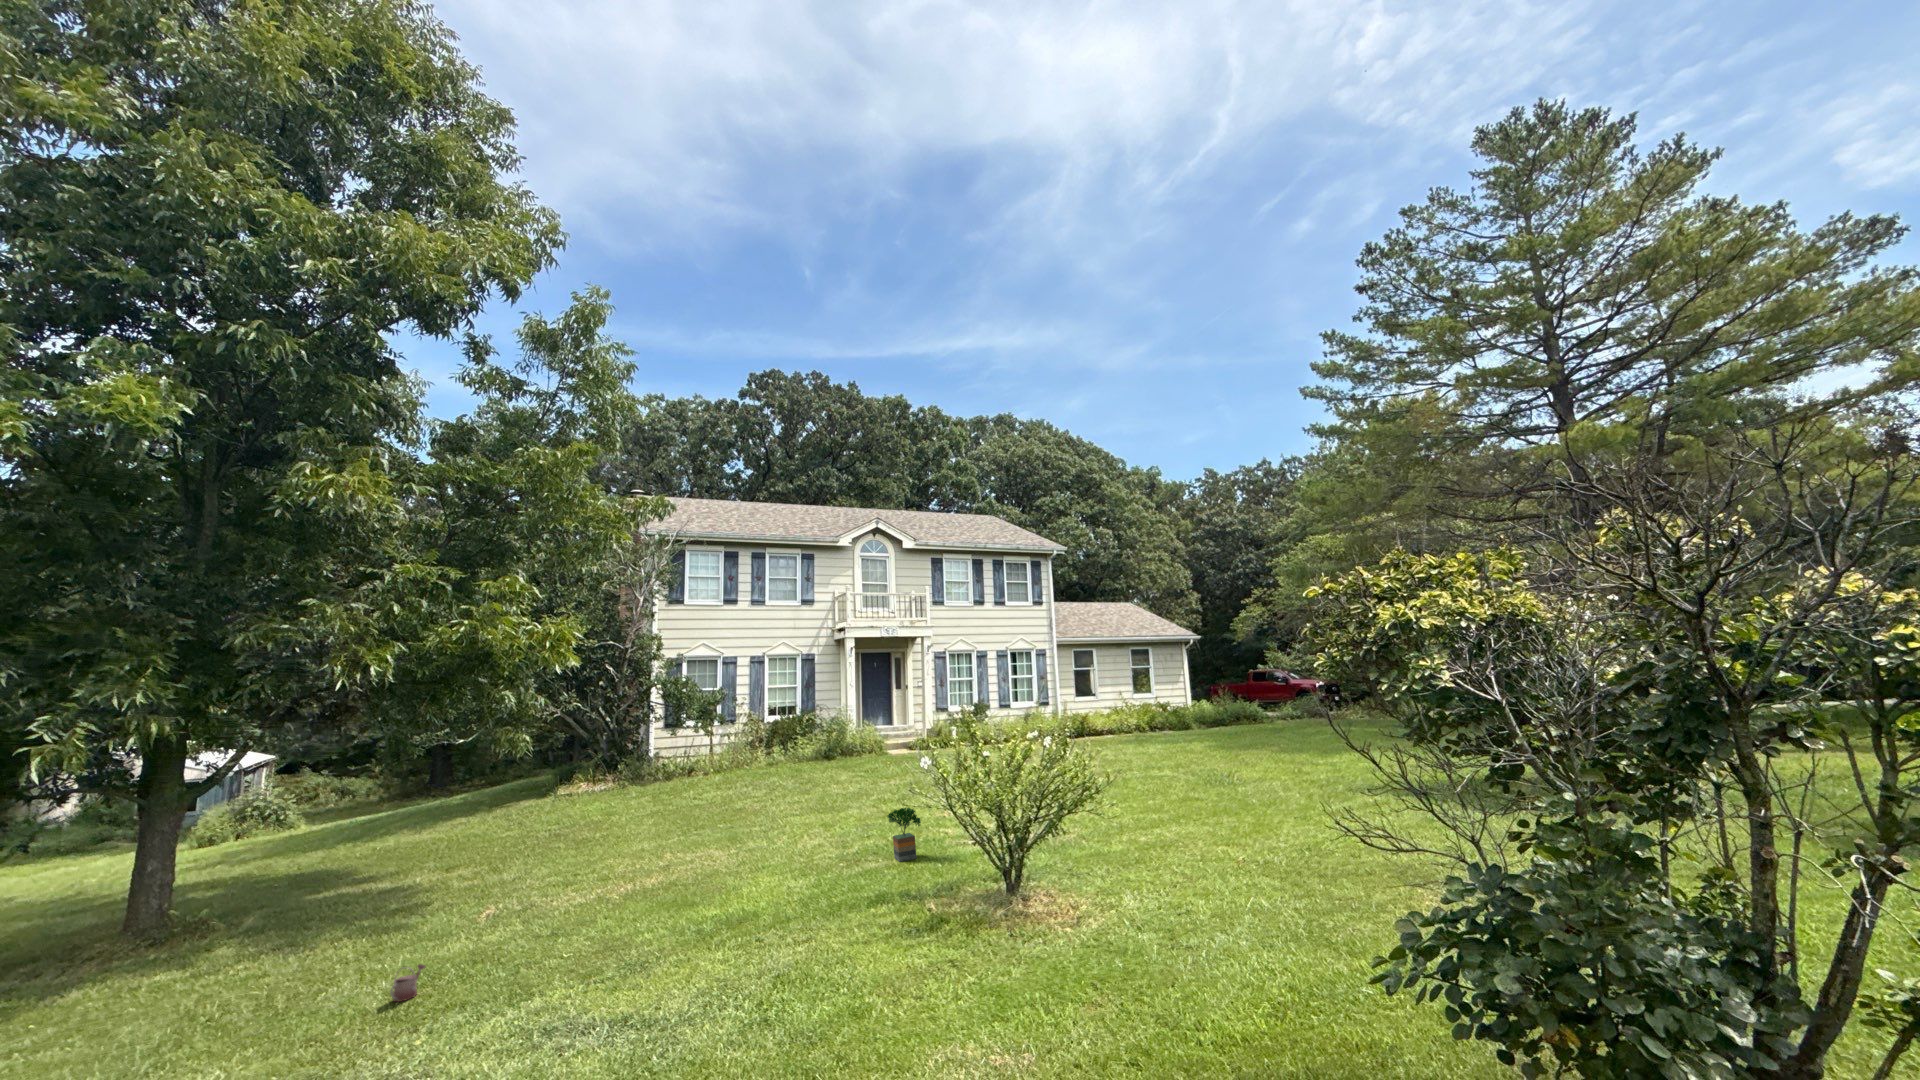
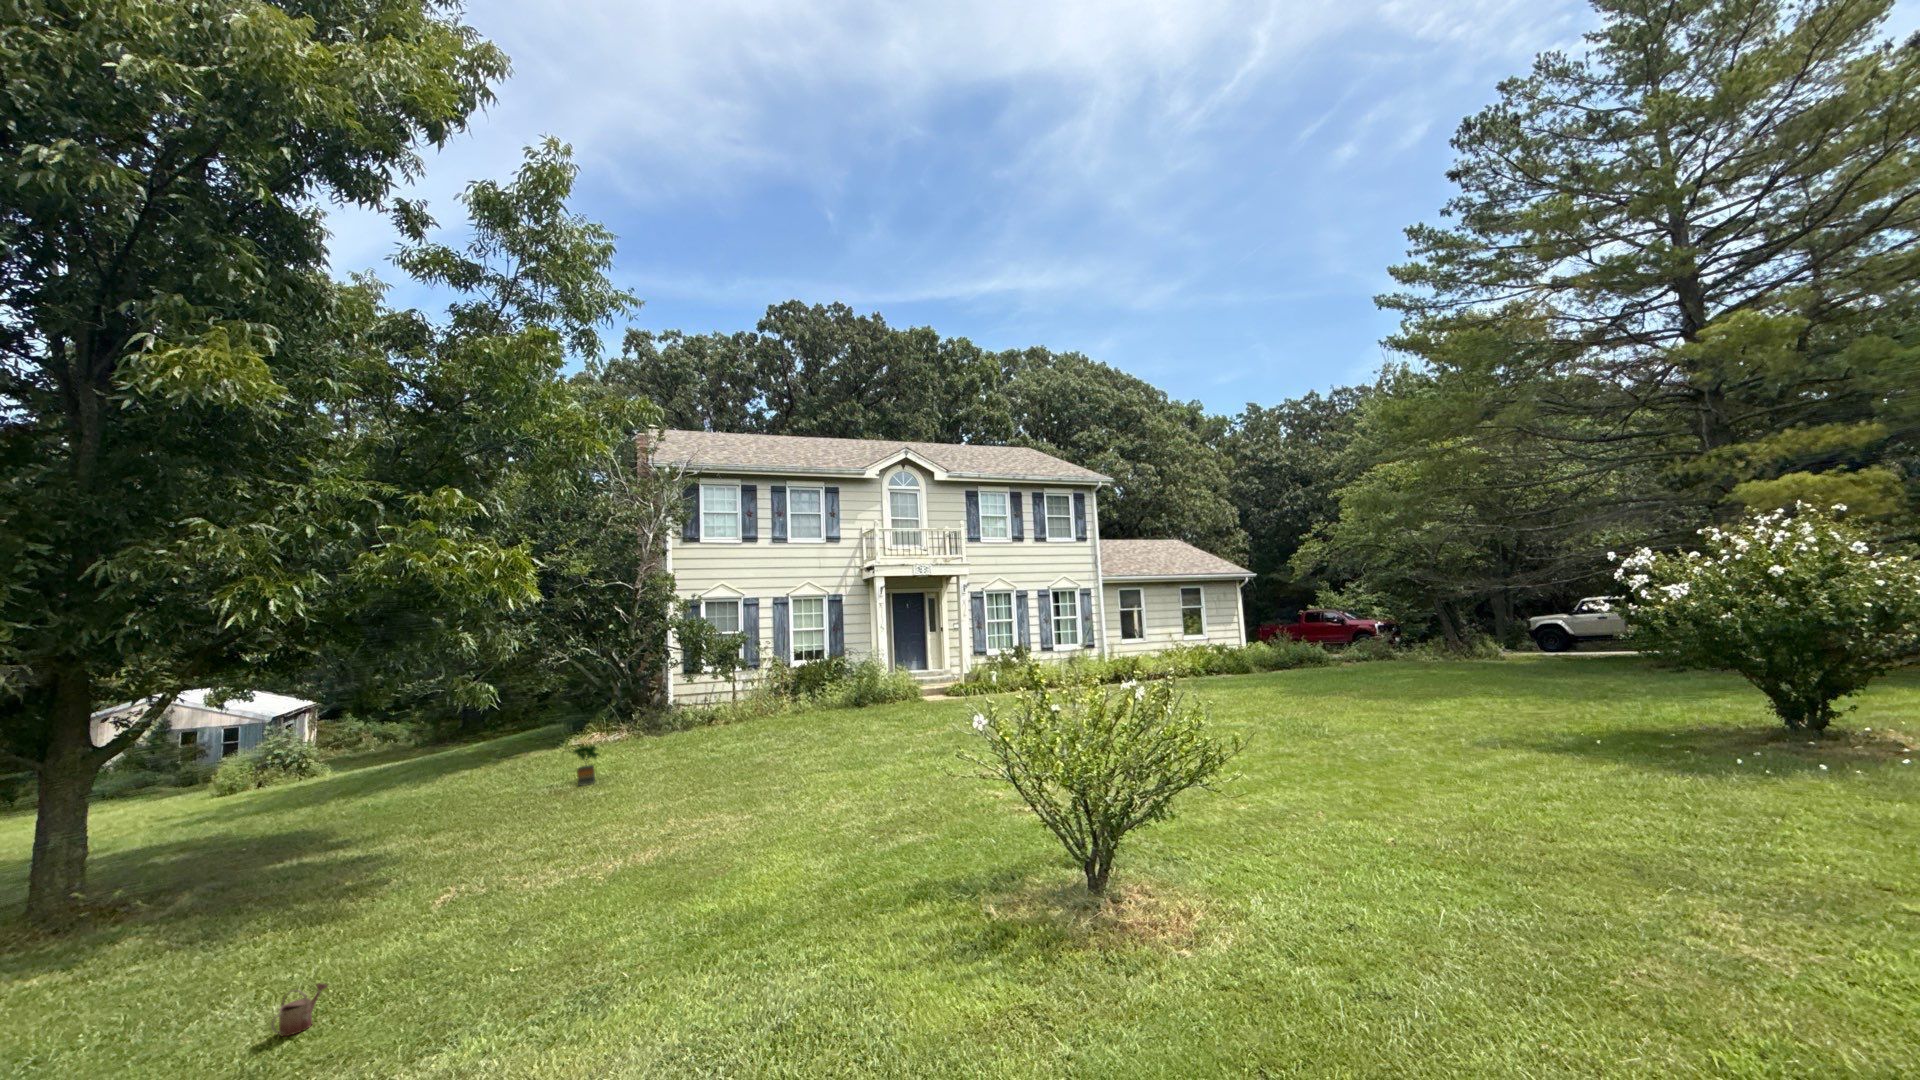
potted tree: present [887,808,921,862] -> present [573,746,599,786]

